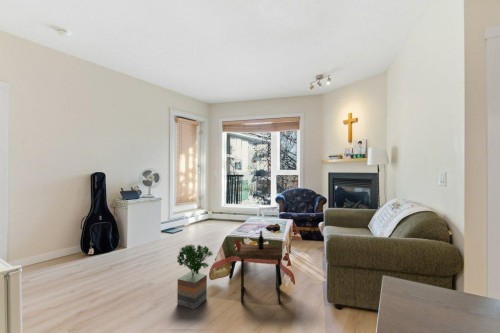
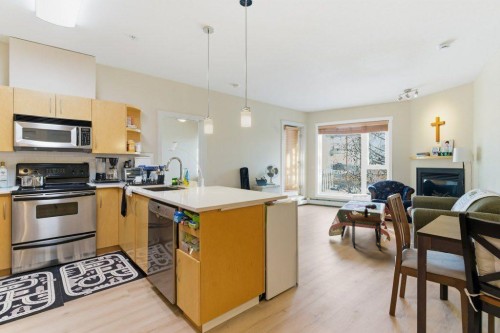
potted tree: present [177,245,213,309] -> none [313,211,336,248]

